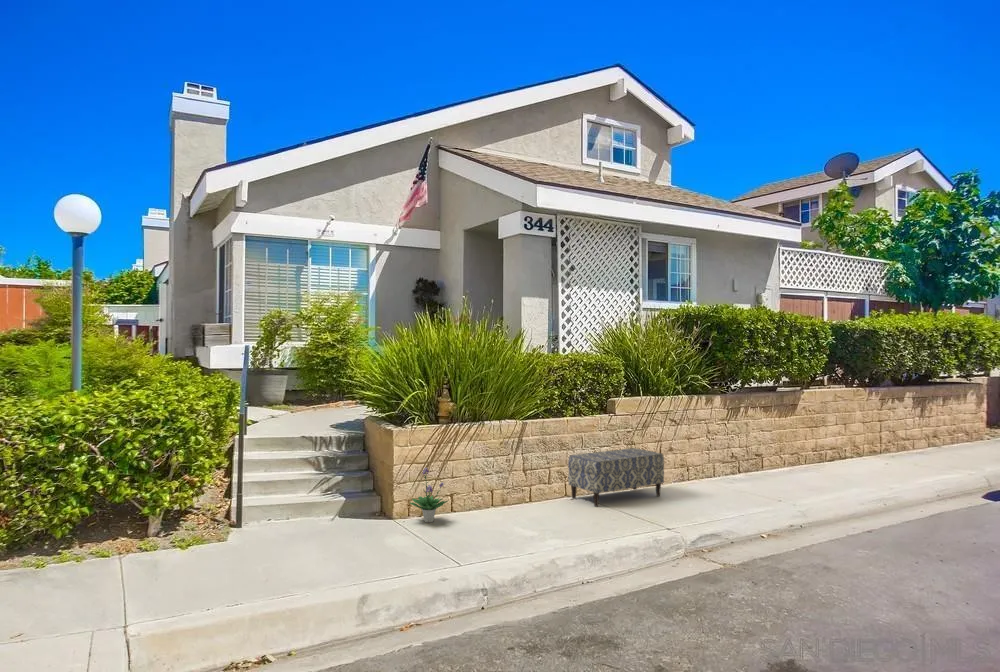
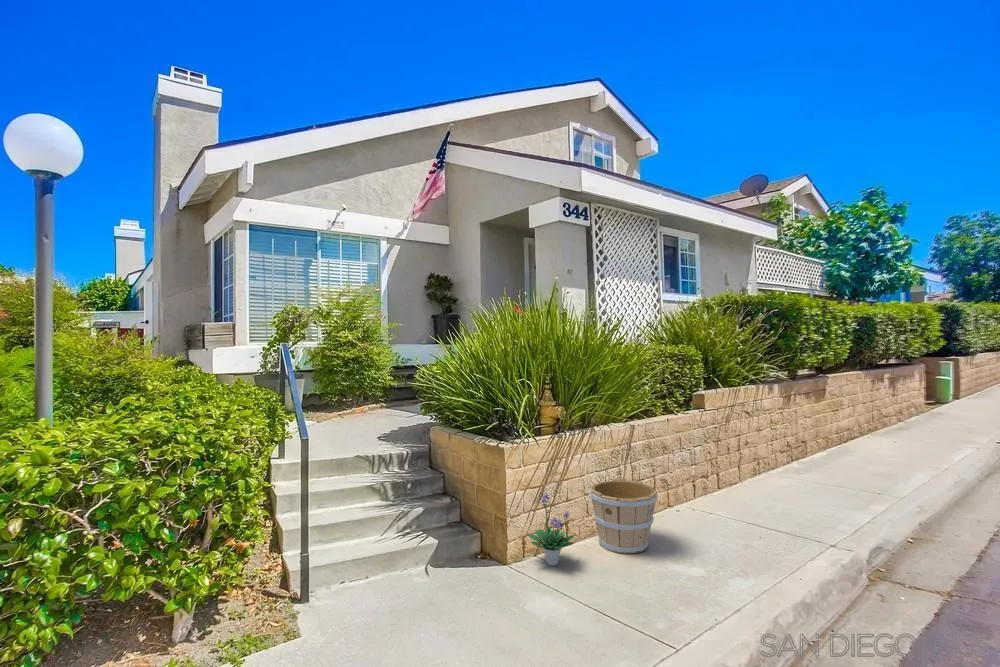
bench: present [568,448,664,507] -> none [670,446,765,521]
wooden bucket: none [470,464,526,520] -> present [589,479,658,554]

